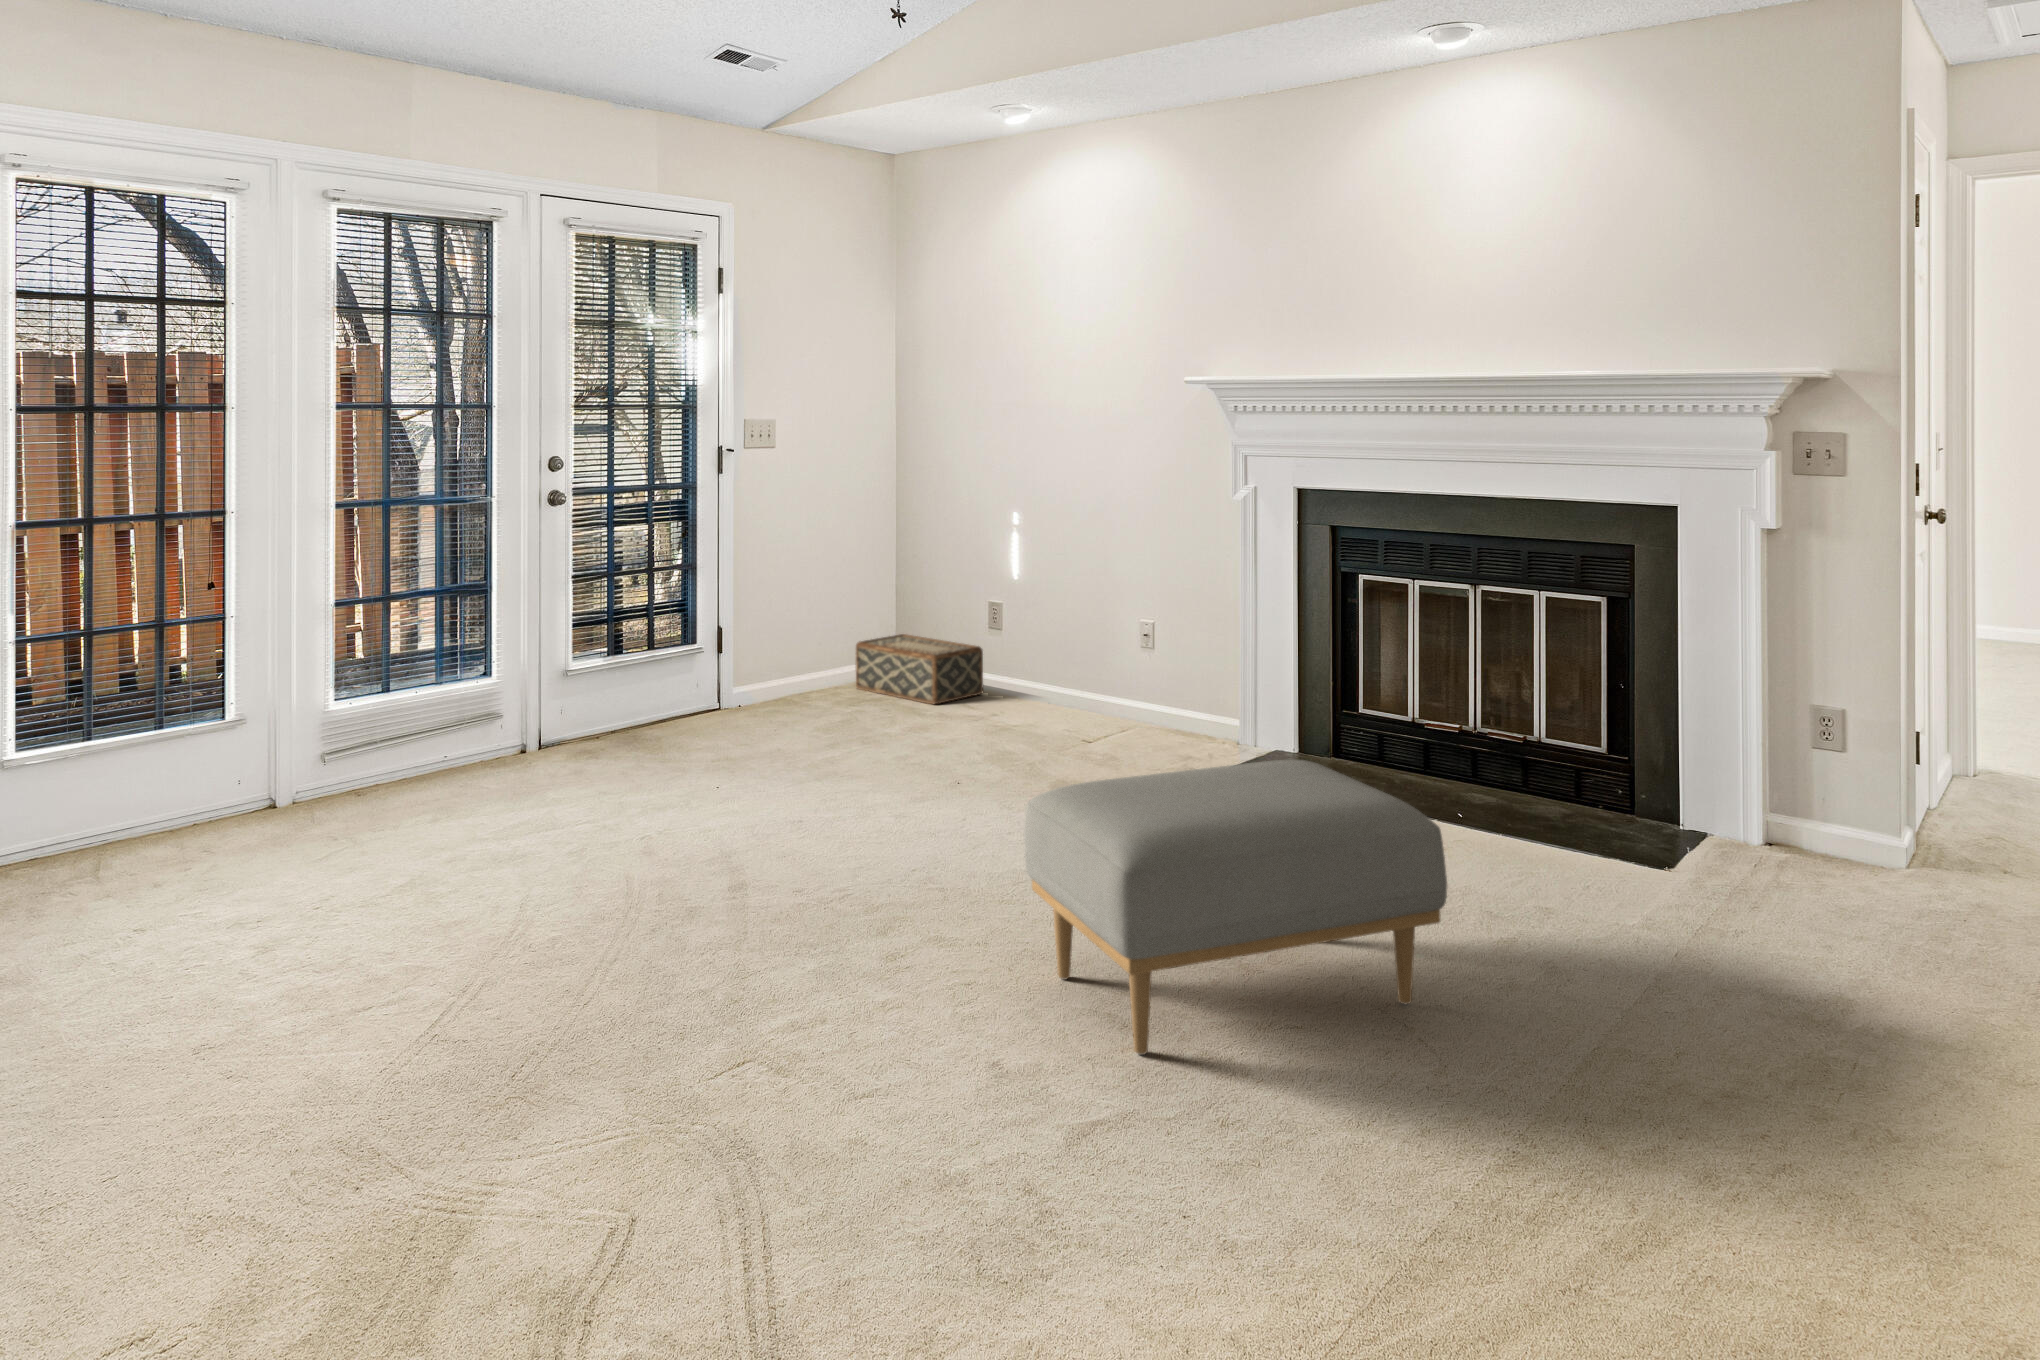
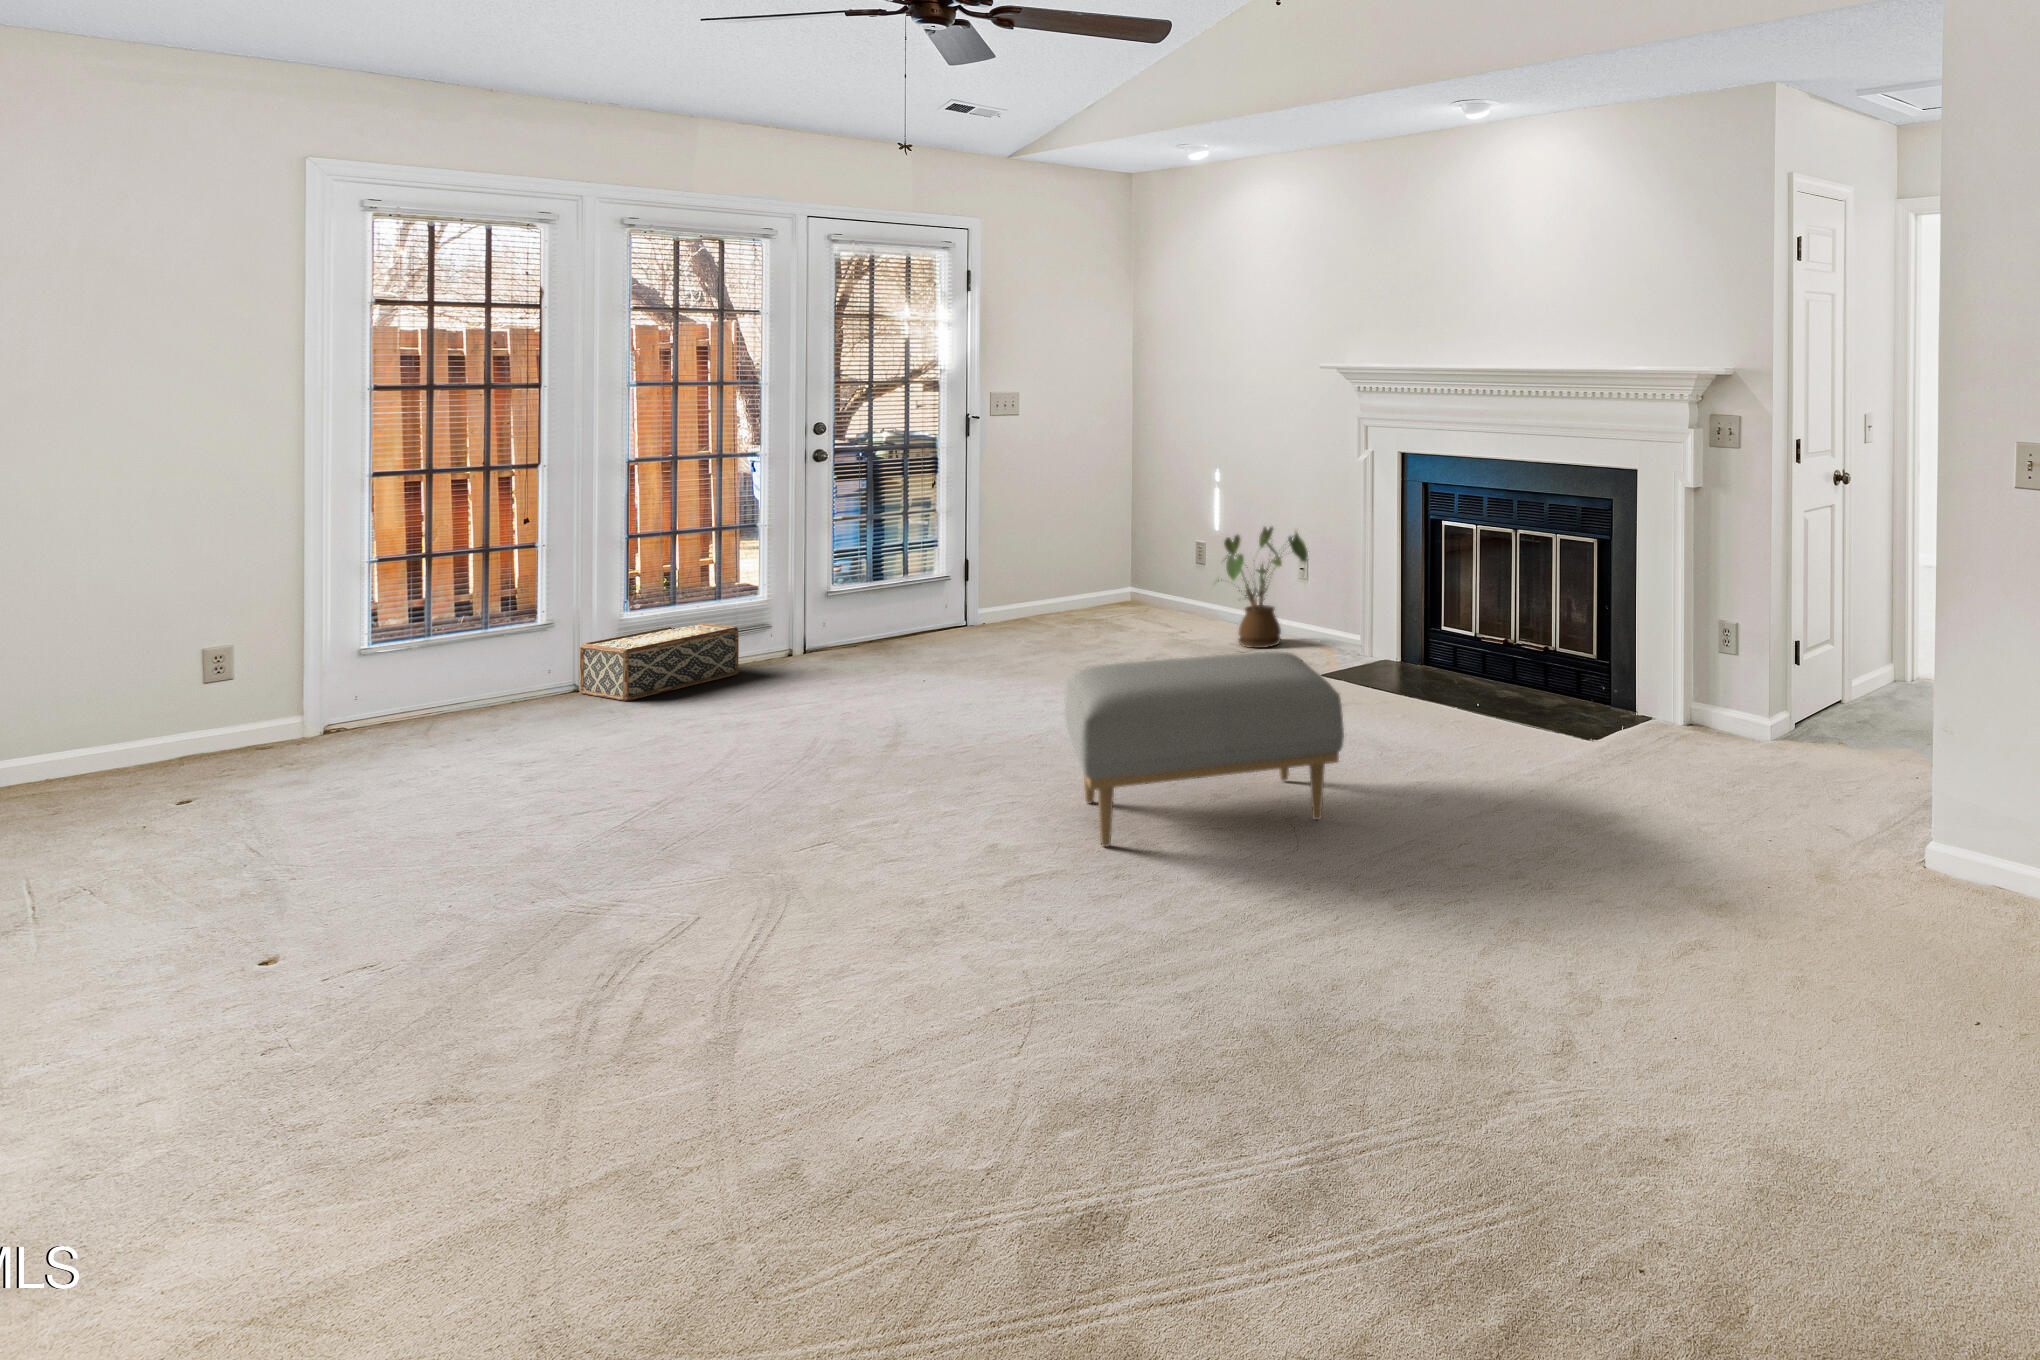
house plant: none [1046,582,1172,738] -> present [1215,527,1308,648]
woven basket: present [856,634,983,704] -> present [579,623,739,701]

